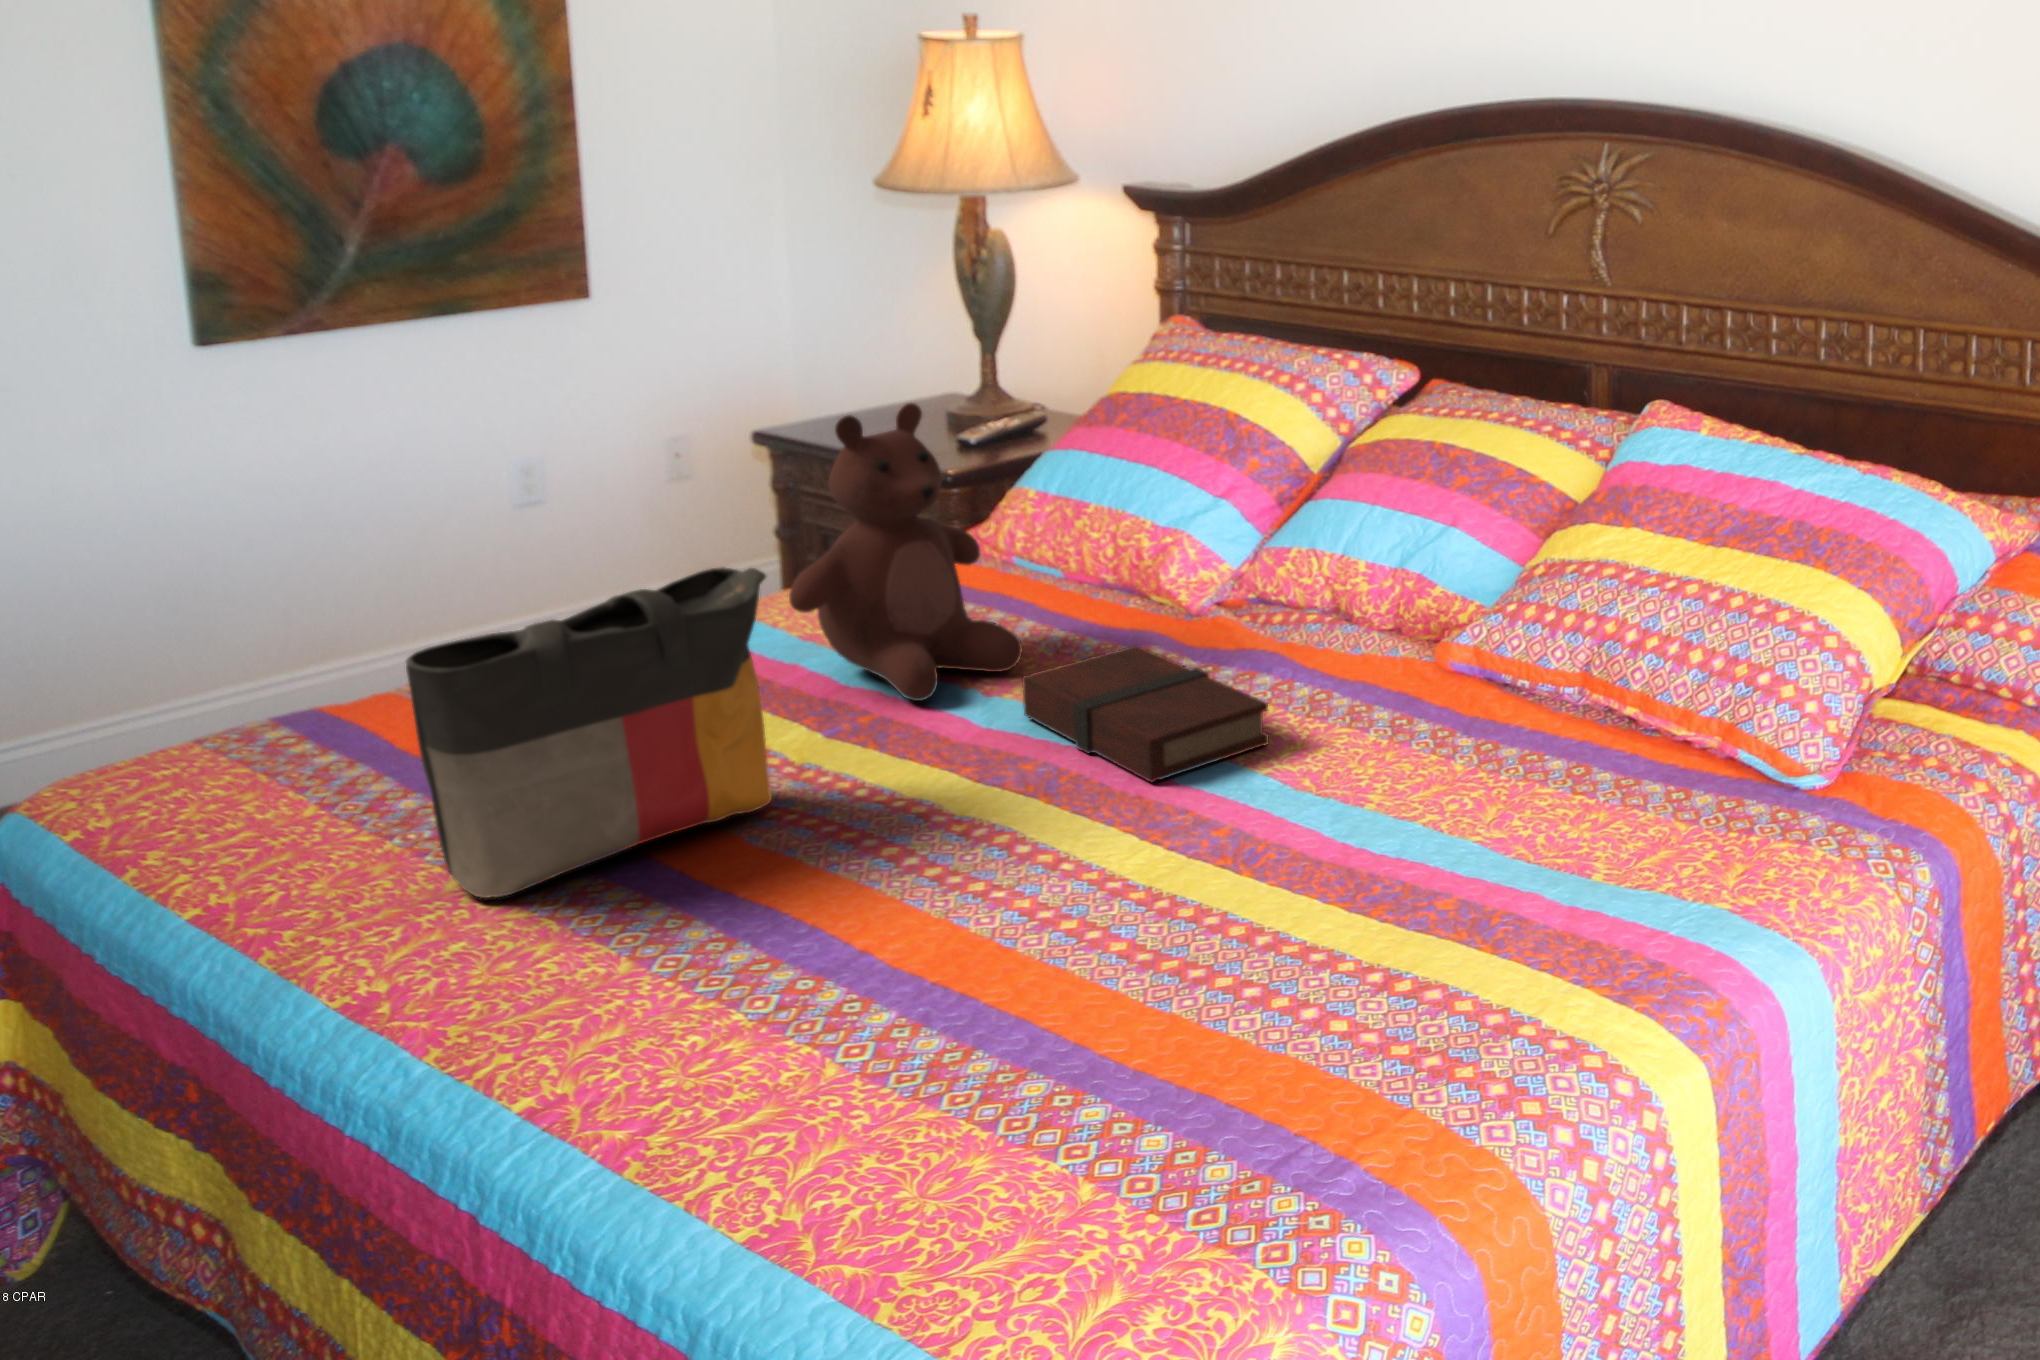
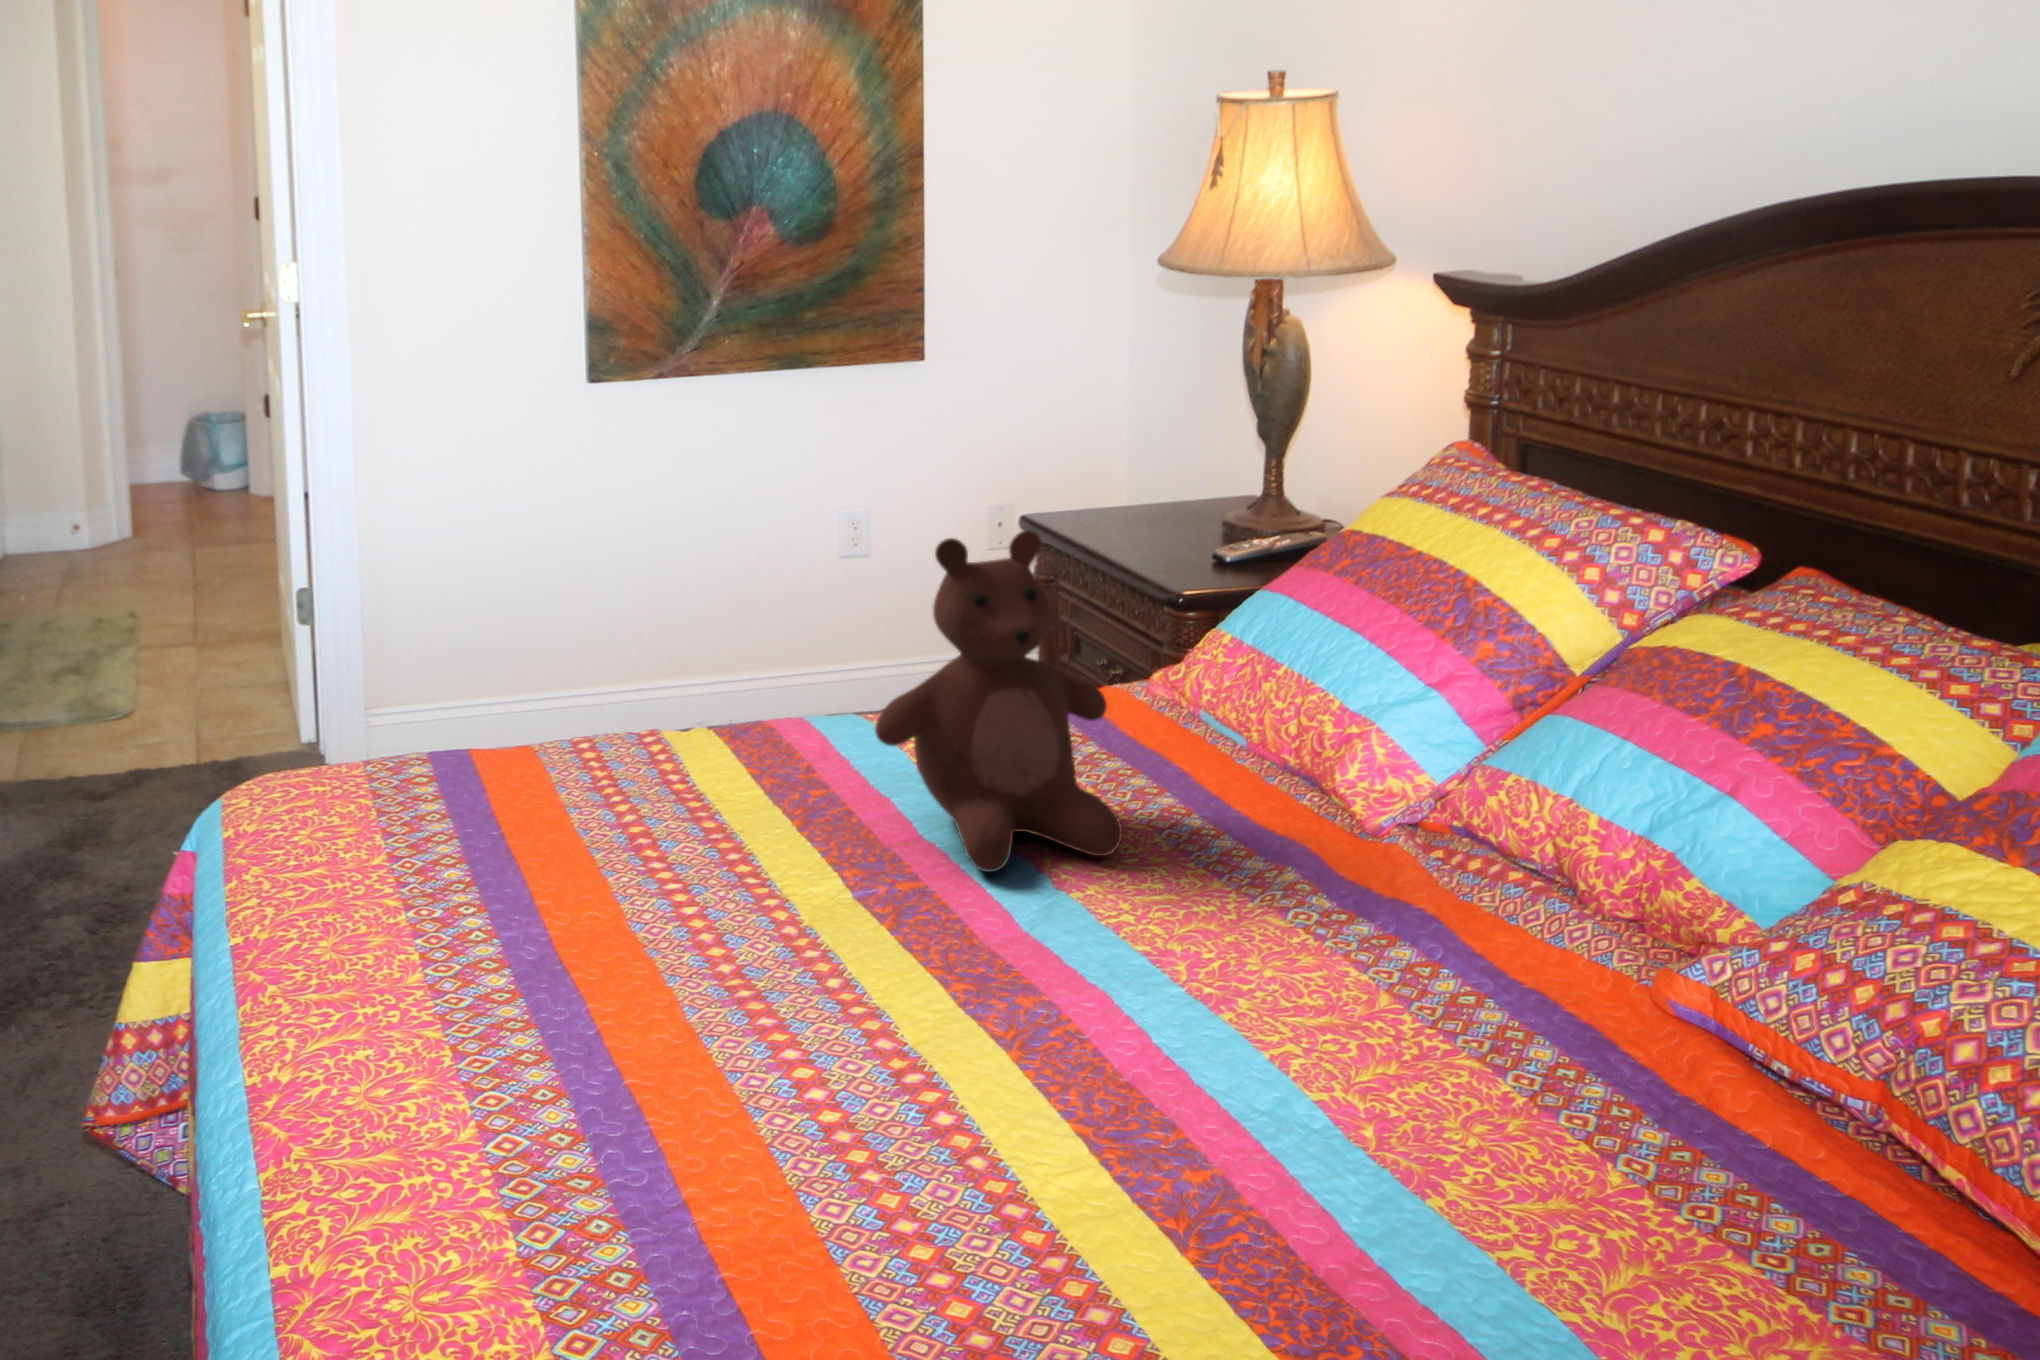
tote bag: present [406,567,772,898] -> none [420,696,773,994]
book: present [1022,645,1269,782] -> none [1082,866,1352,1063]

